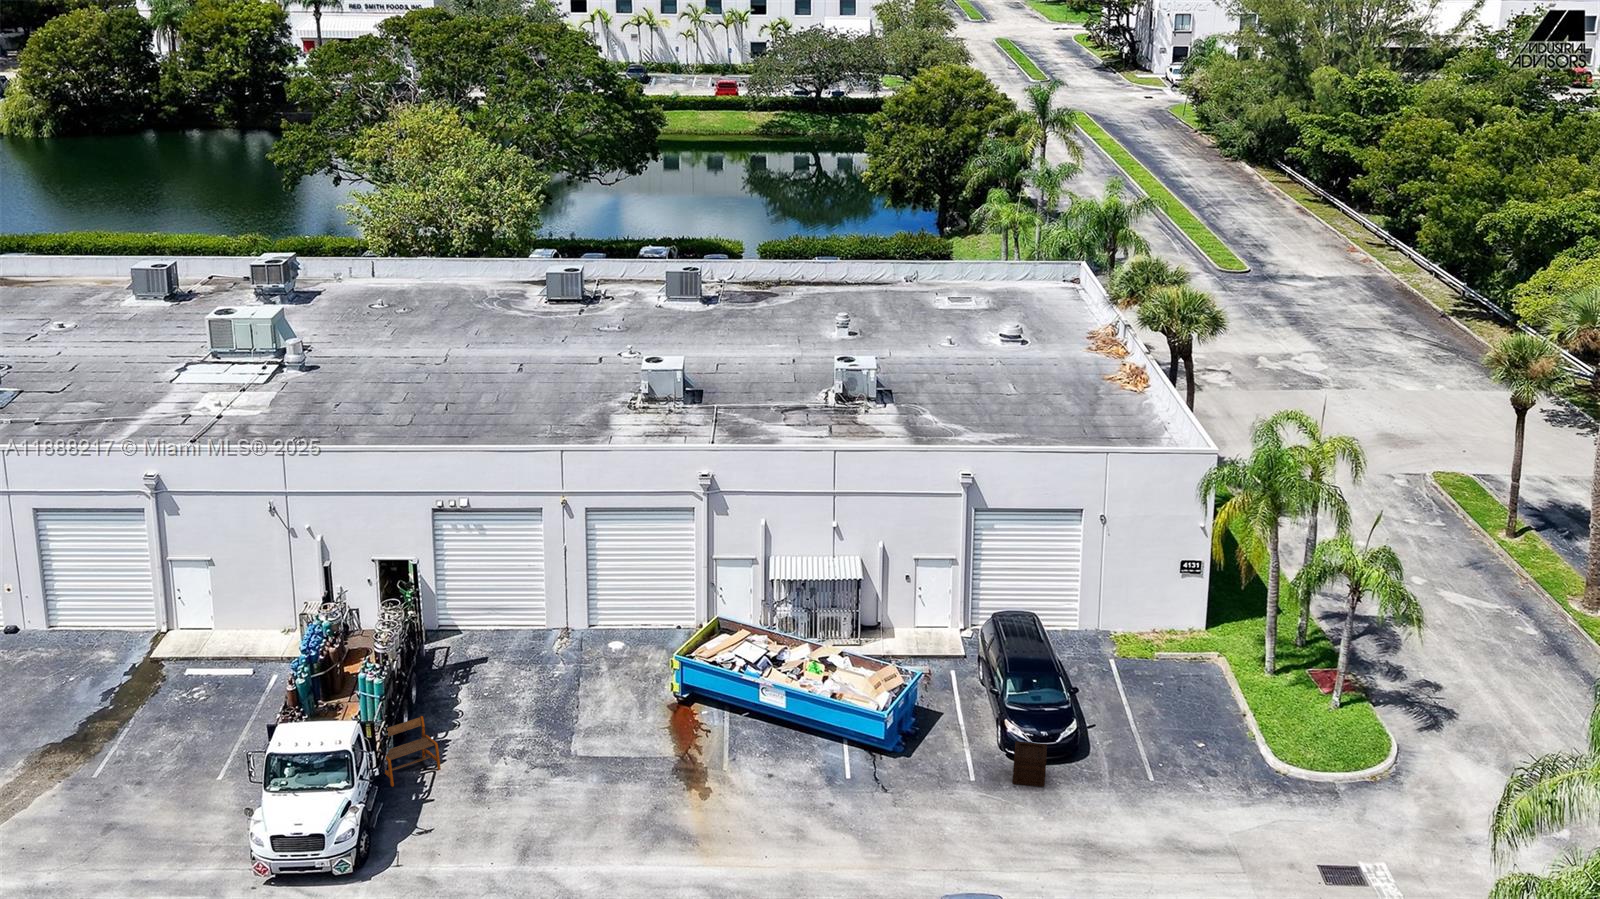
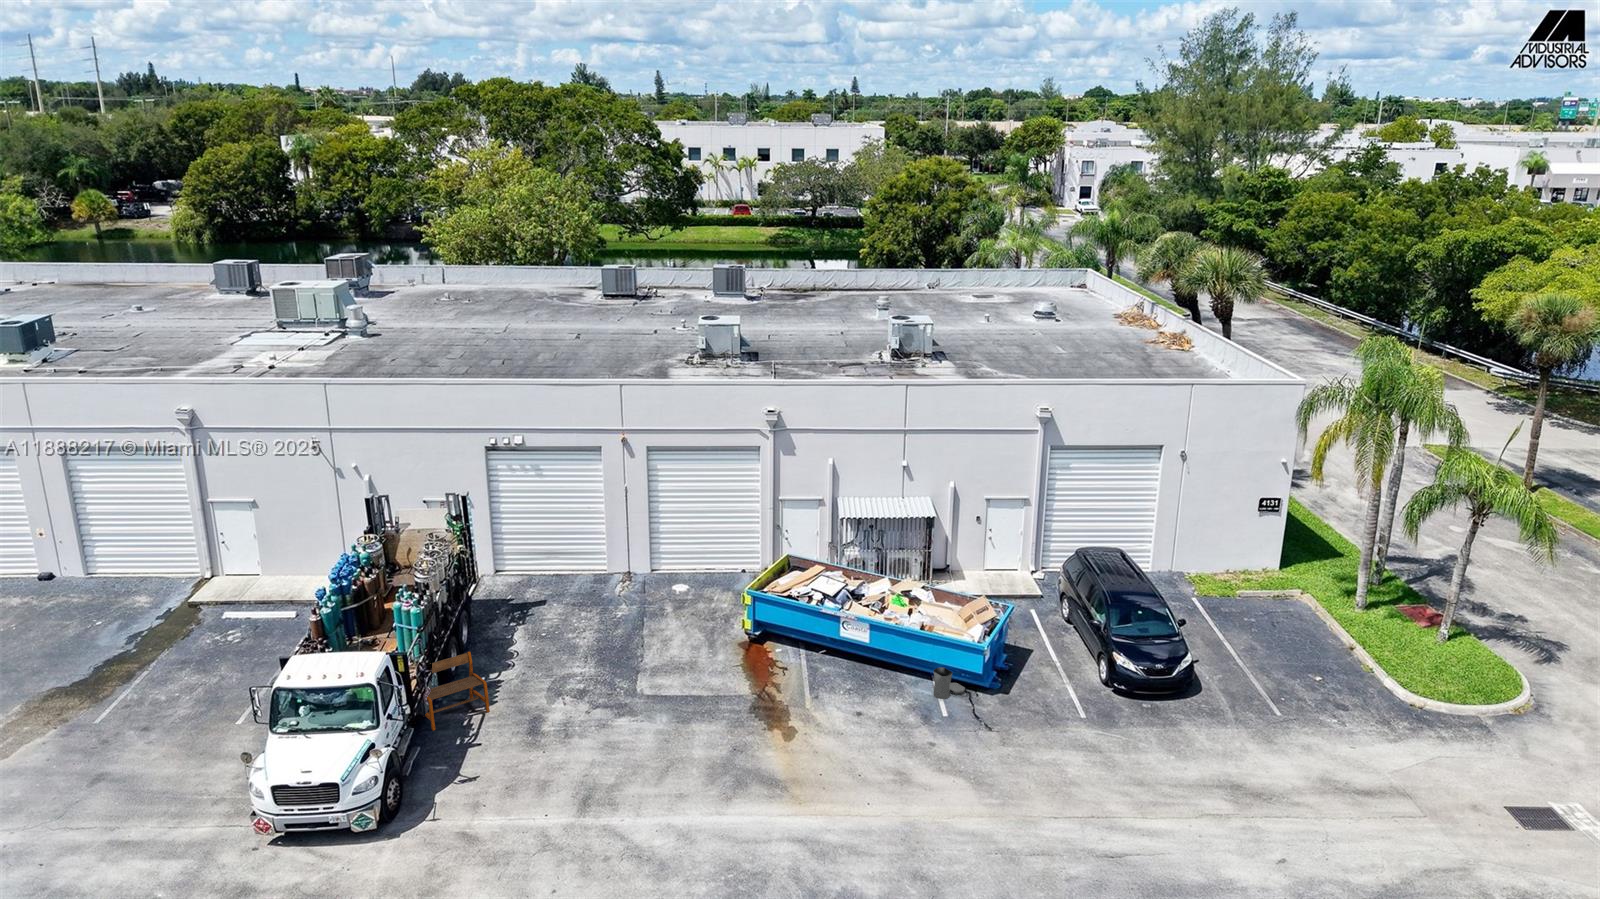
trash can: none [840,733,870,761] -> present [934,667,965,699]
wooden crate: present [1013,741,1047,787] -> none [1126,674,1171,724]

